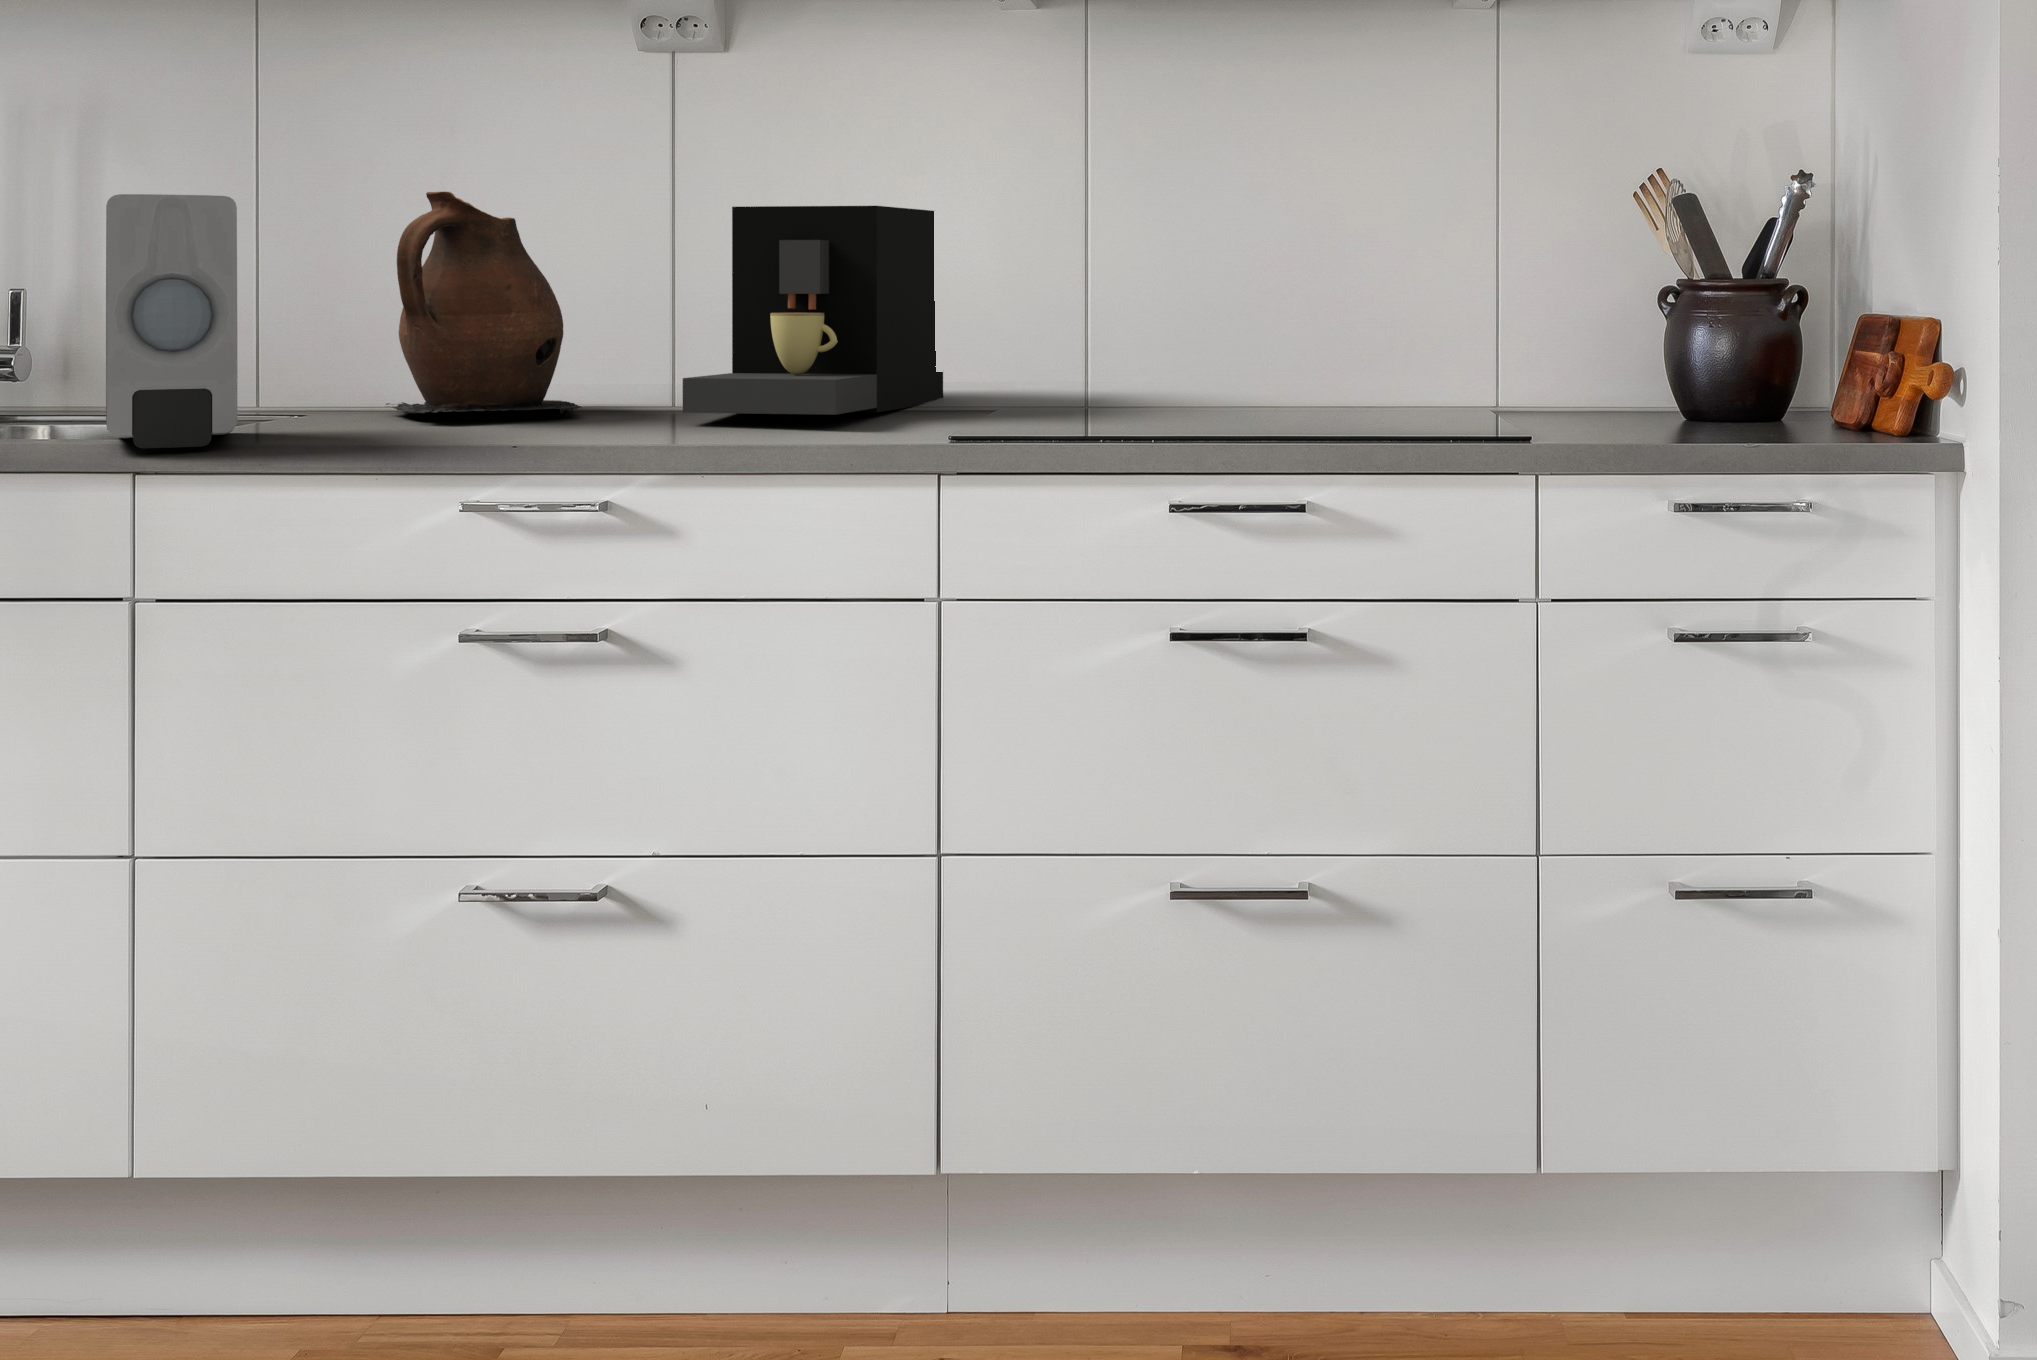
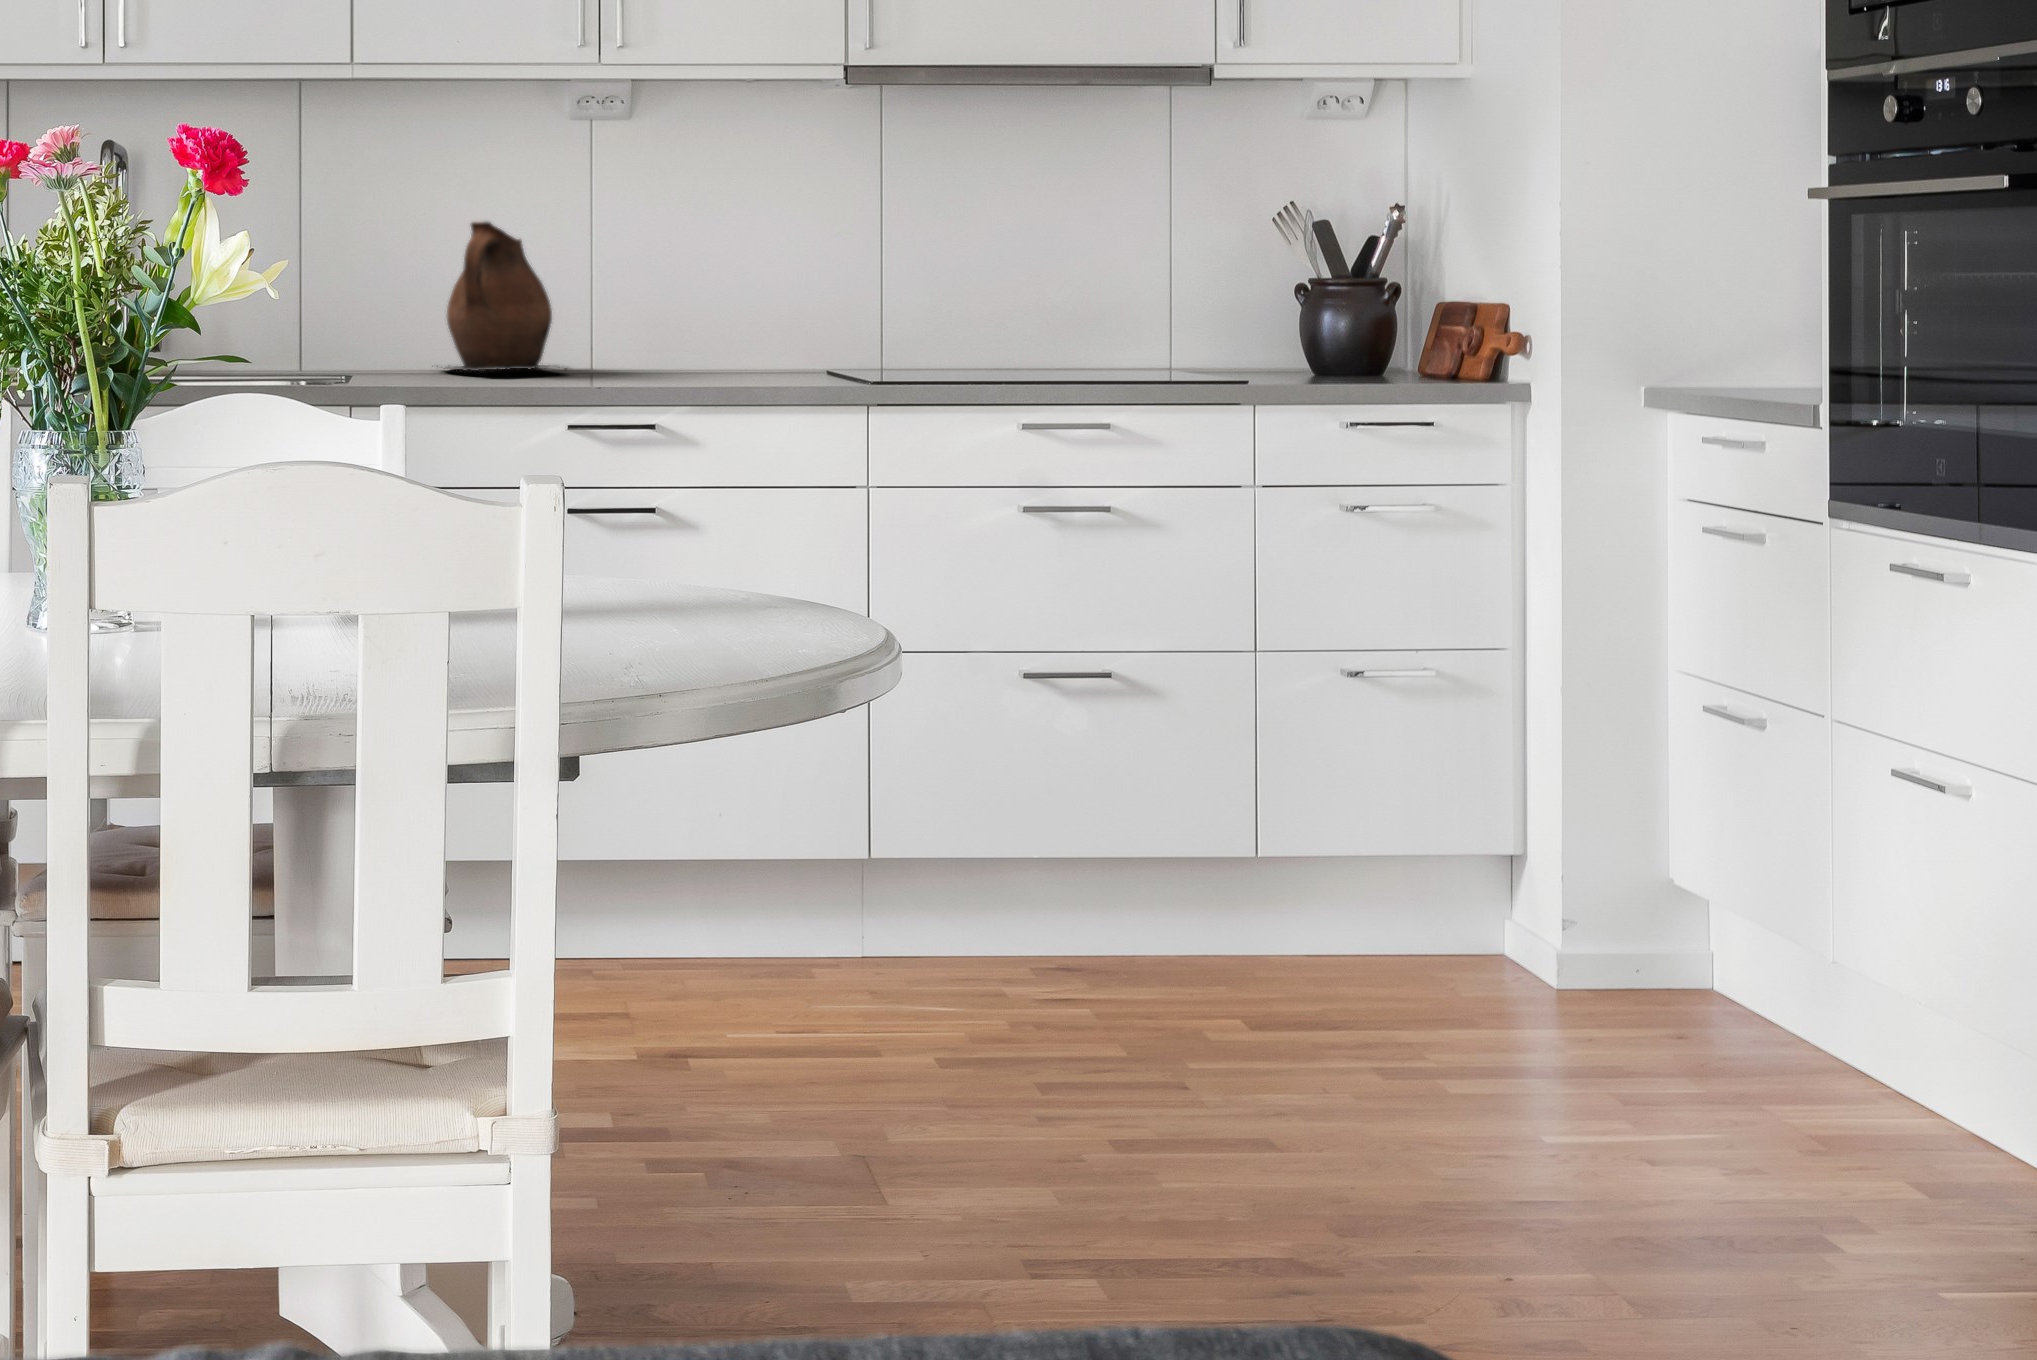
soap dispenser: present [106,194,237,448] -> none [307,227,419,389]
coffee maker: present [683,206,943,415] -> none [654,230,776,370]

